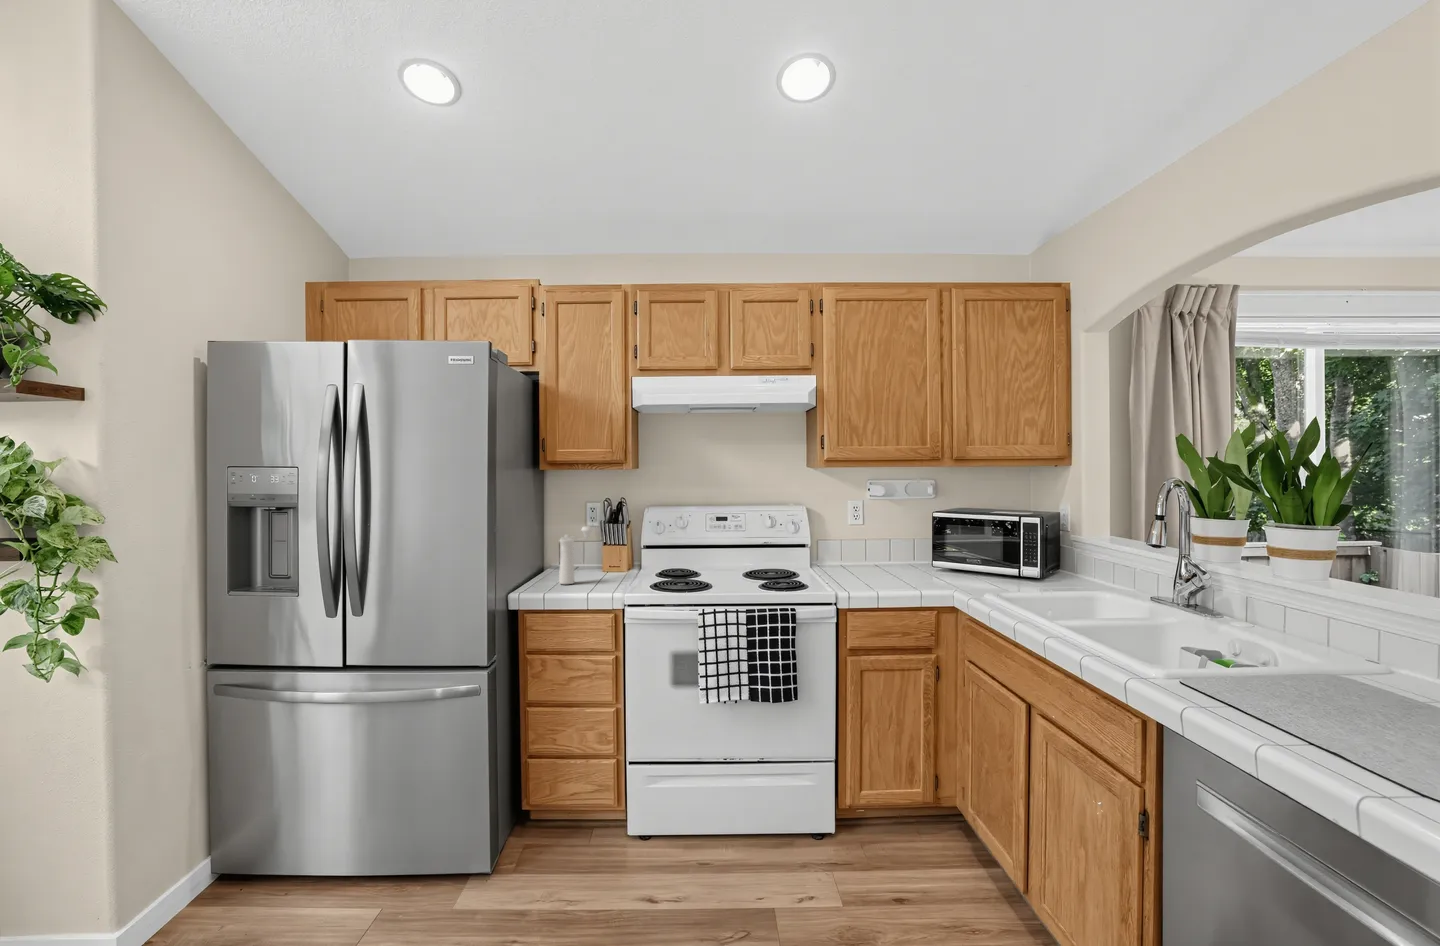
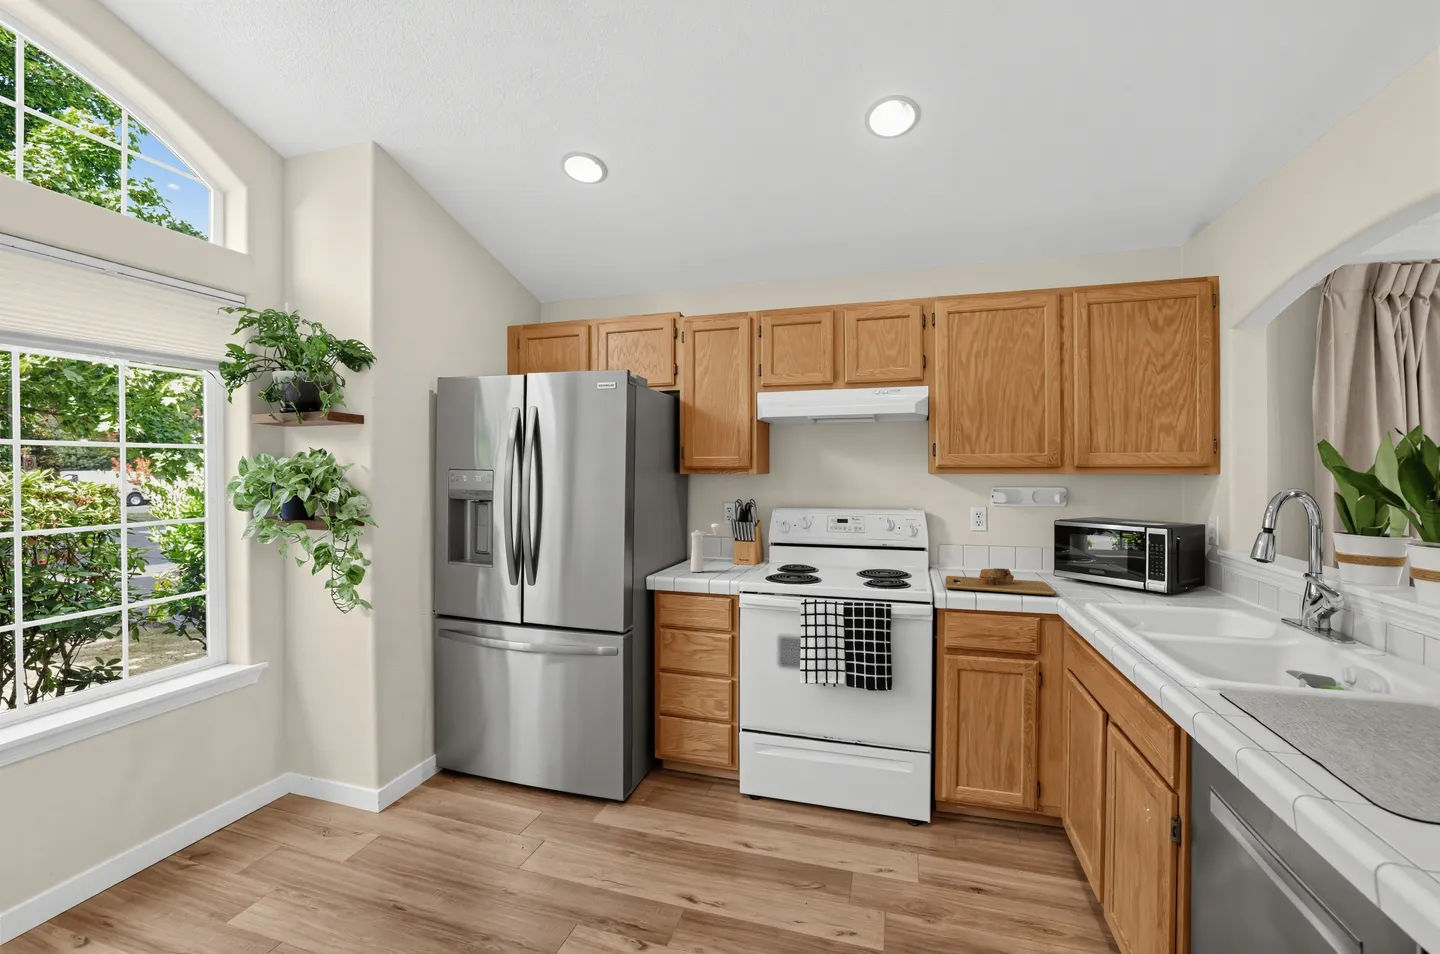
cutting board: none [836,562,948,587] -> present [945,568,1055,595]

